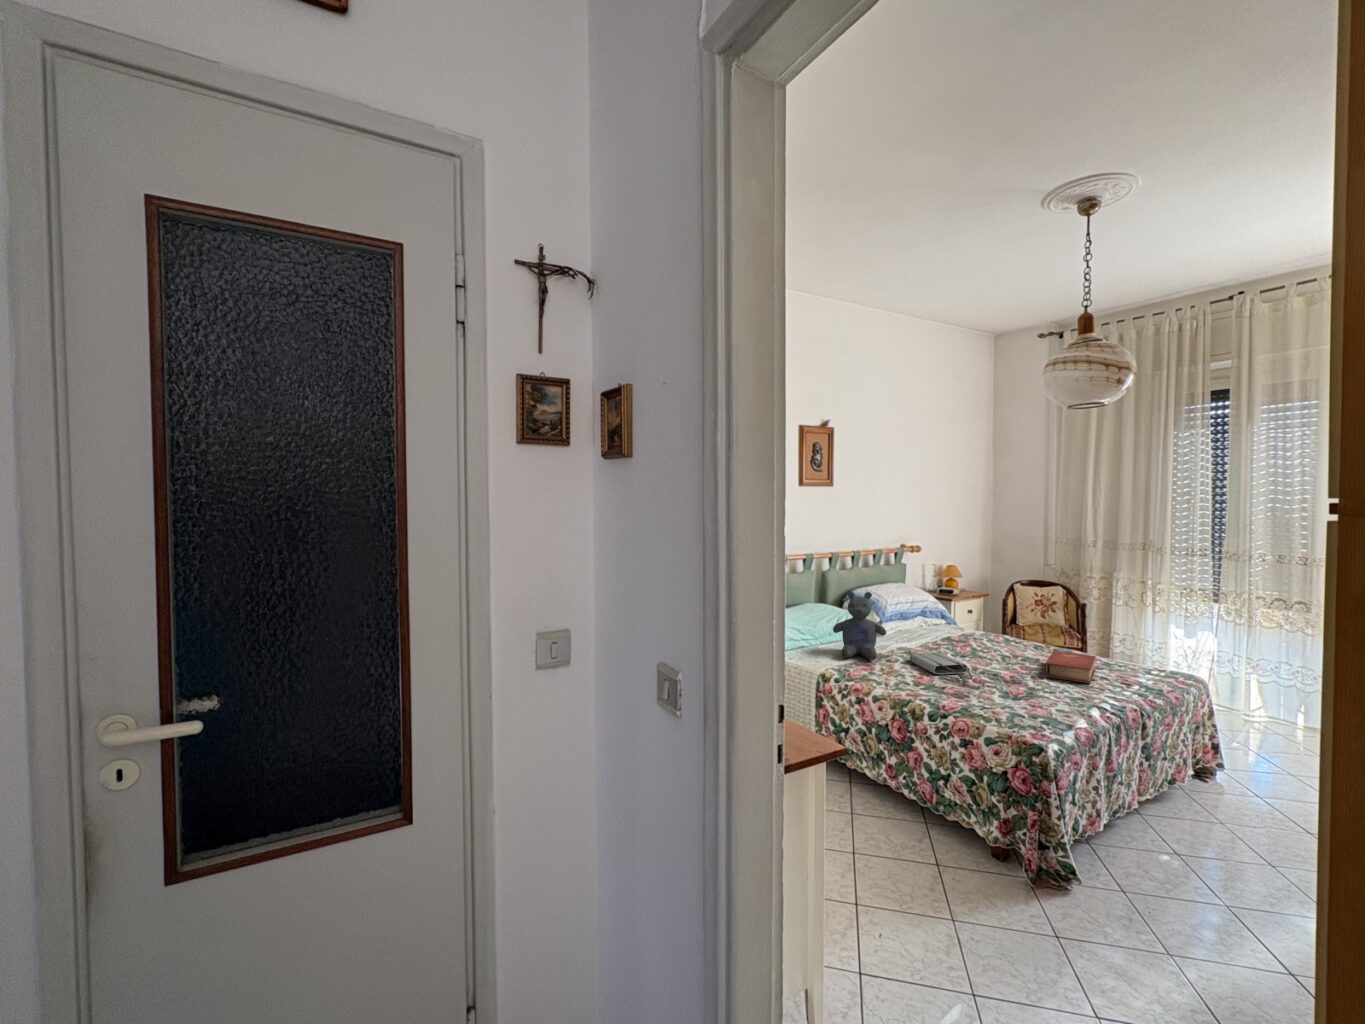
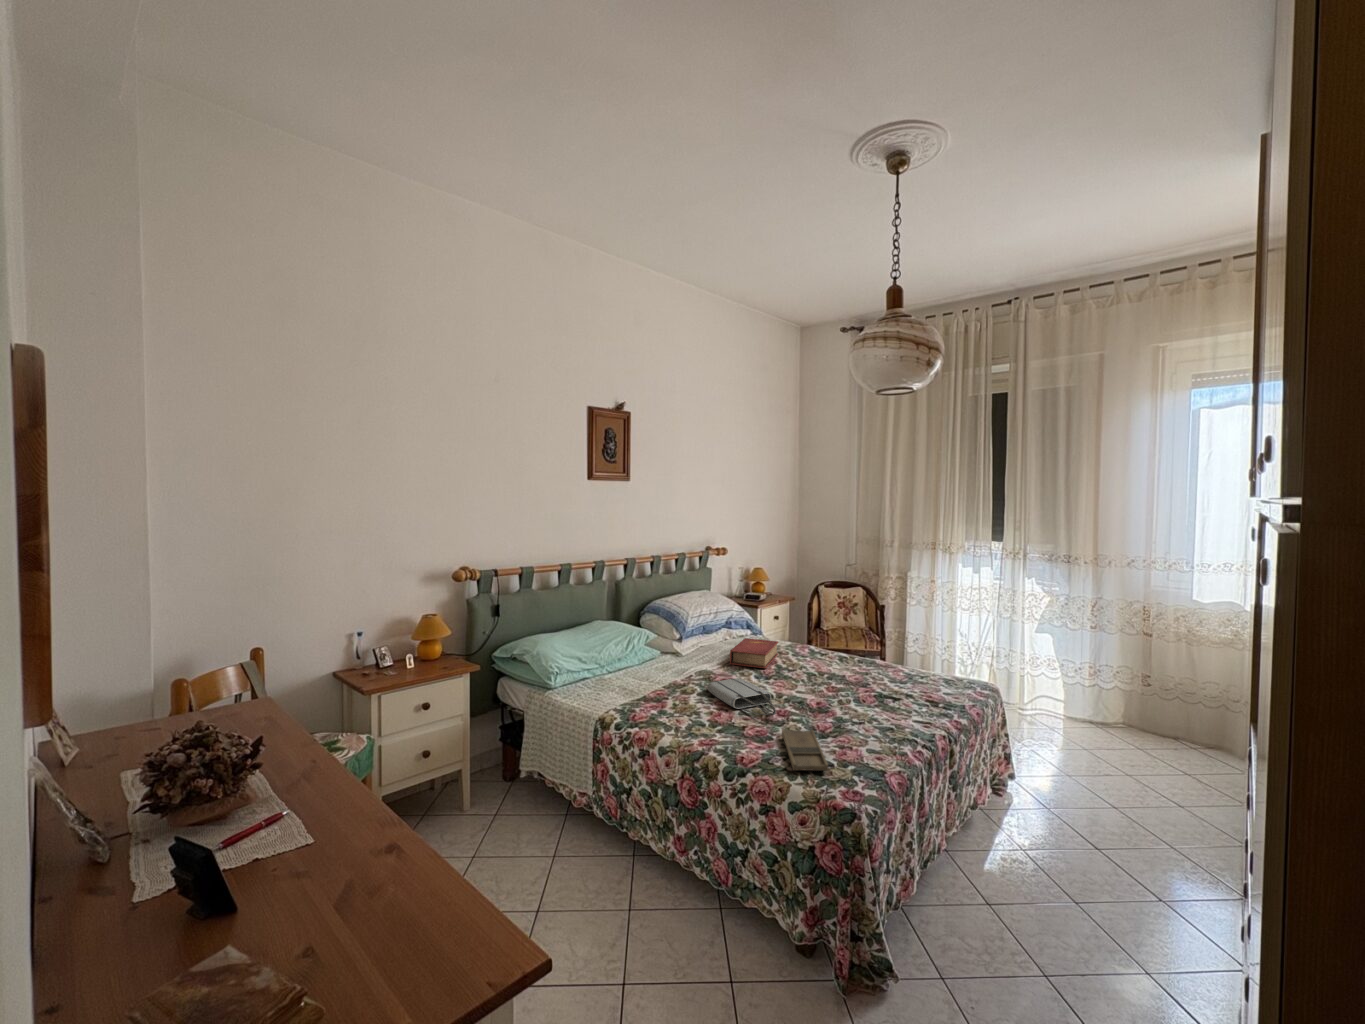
stuffed bear: present [833,591,887,660] -> none [619,609,682,694]
book: present [1046,651,1096,683] -> present [730,638,778,668]
tray: none [978,689,1020,719] -> present [782,730,828,771]

